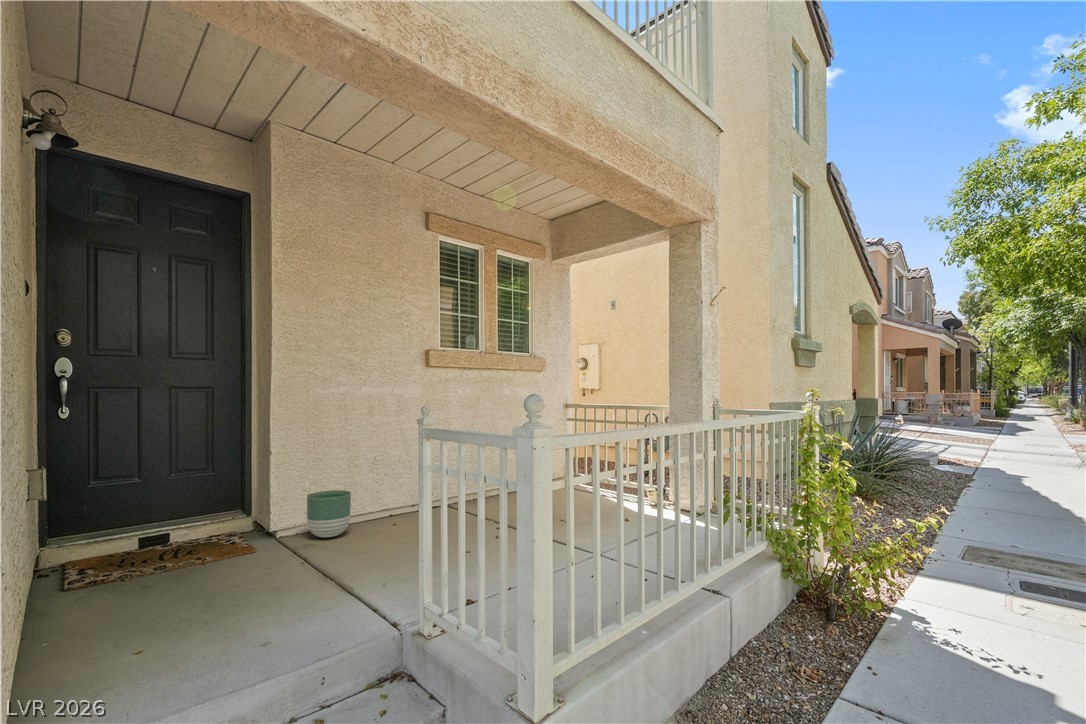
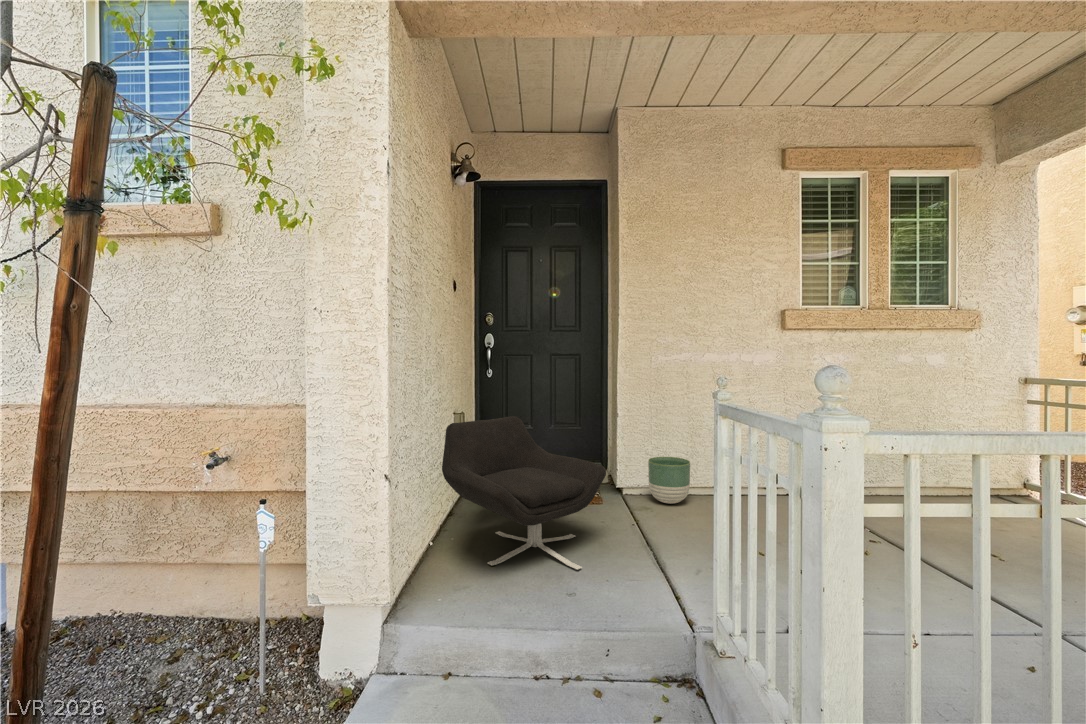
lounge chair: none [43,462,281,645] -> present [442,416,606,570]

